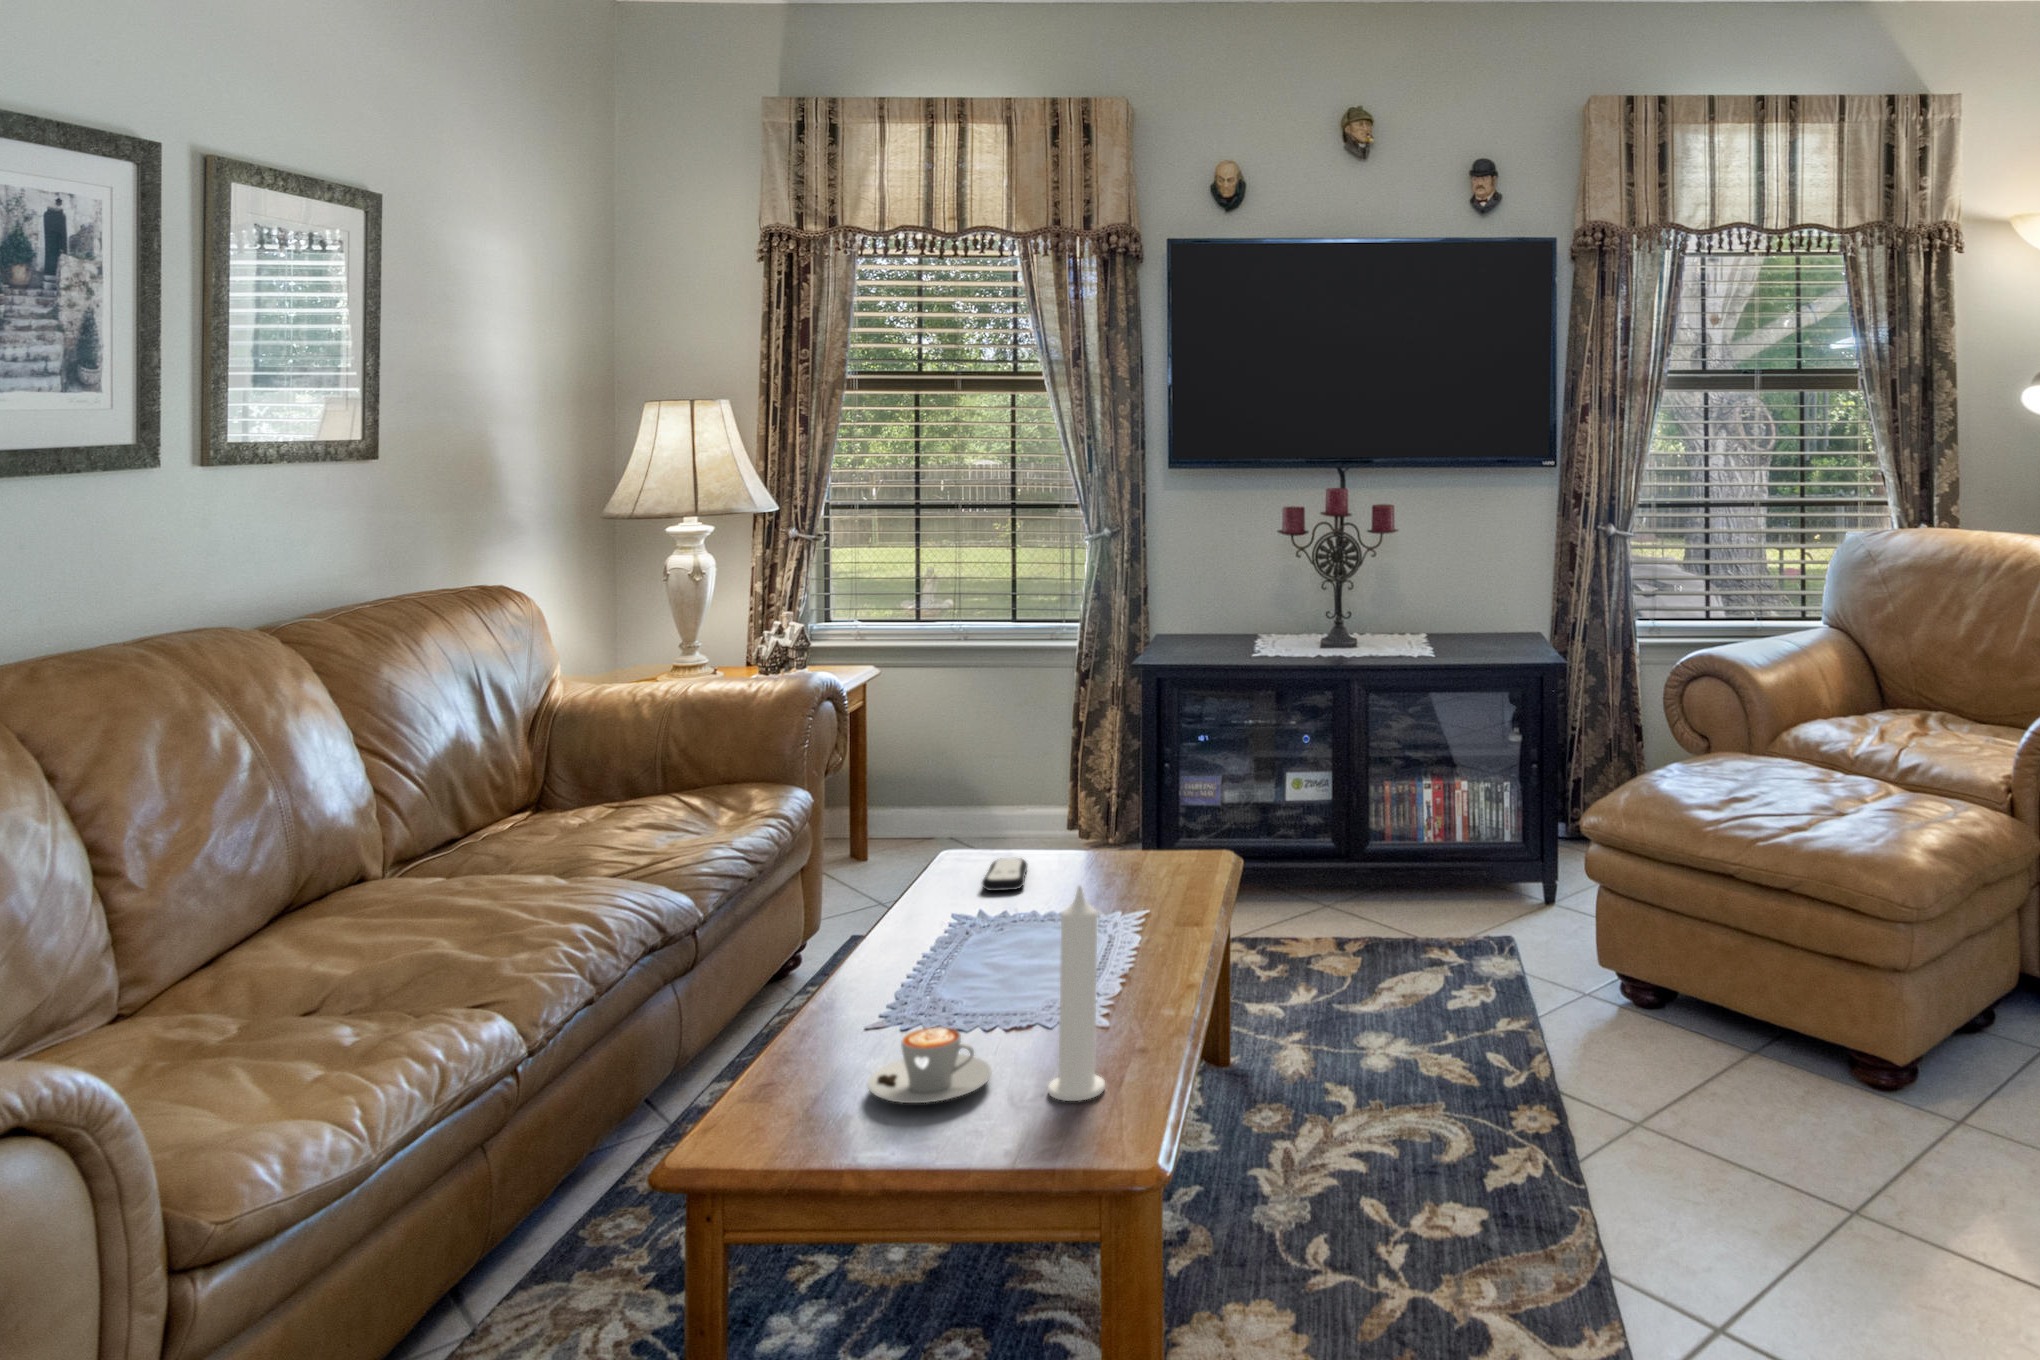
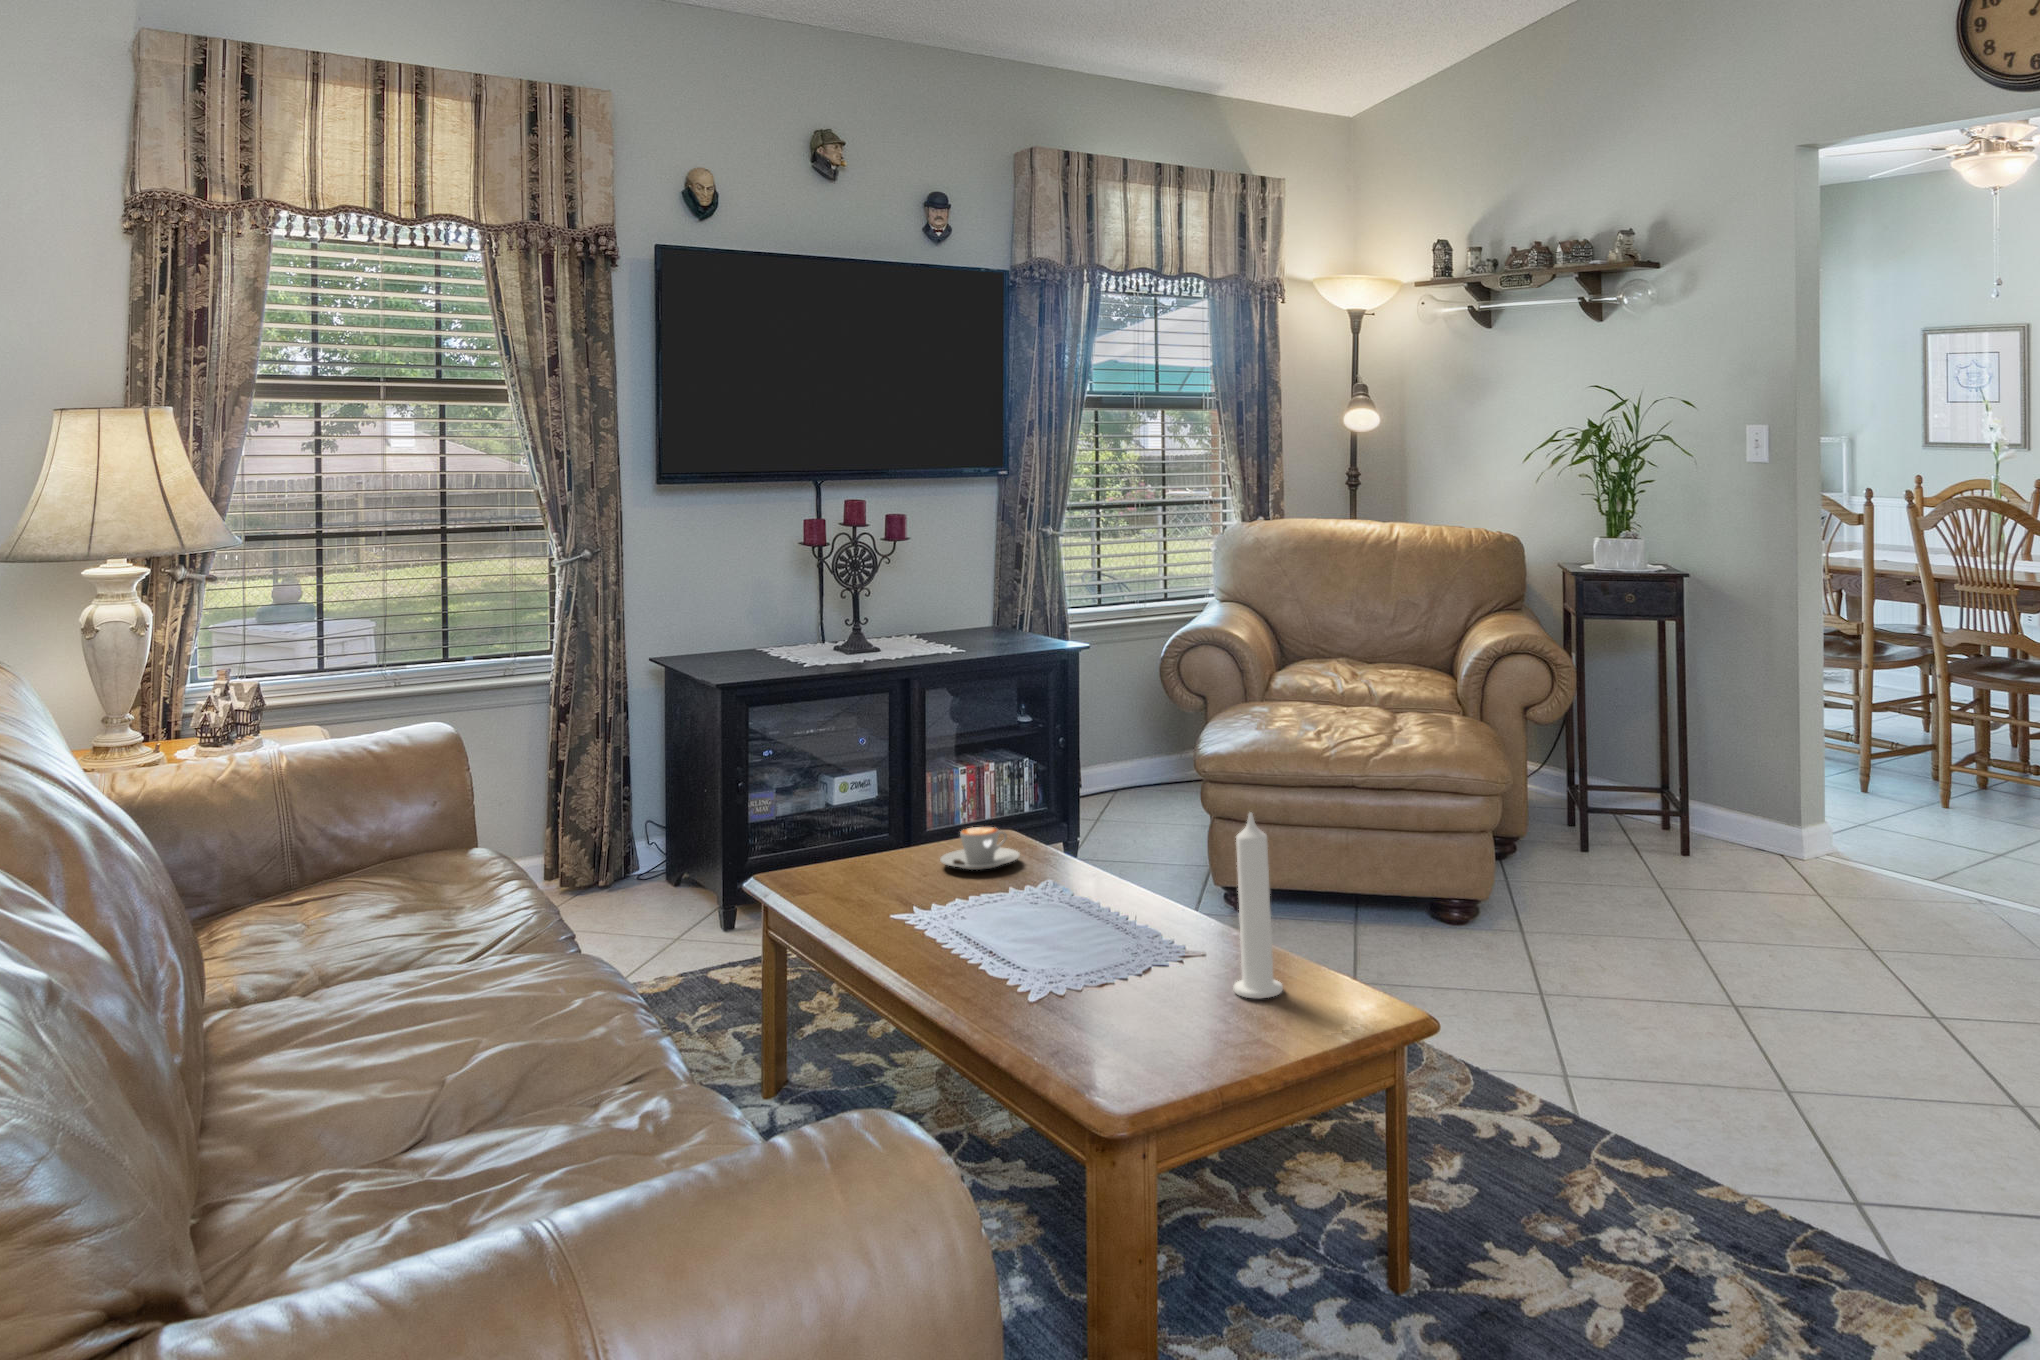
remote control: present [982,858,1027,891] -> none [807,865,879,894]
coffee cup: present [868,1027,991,1103] -> present [940,827,1020,870]

